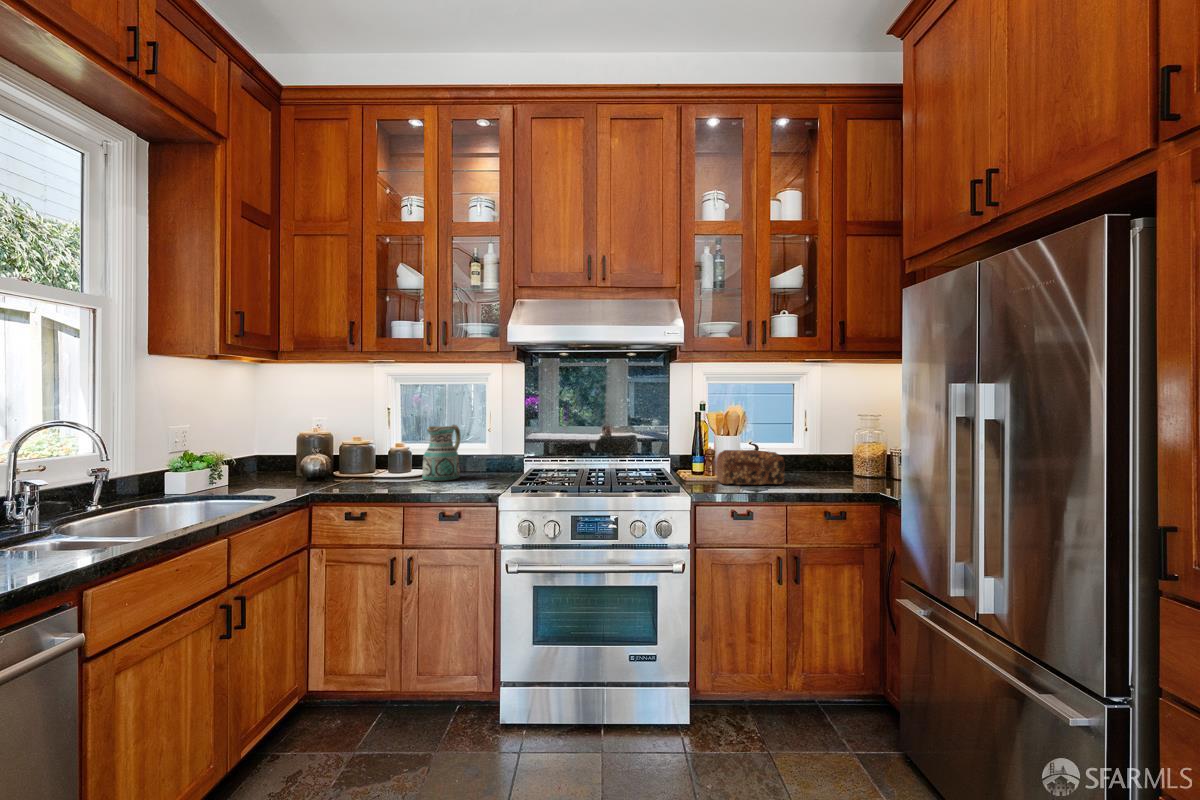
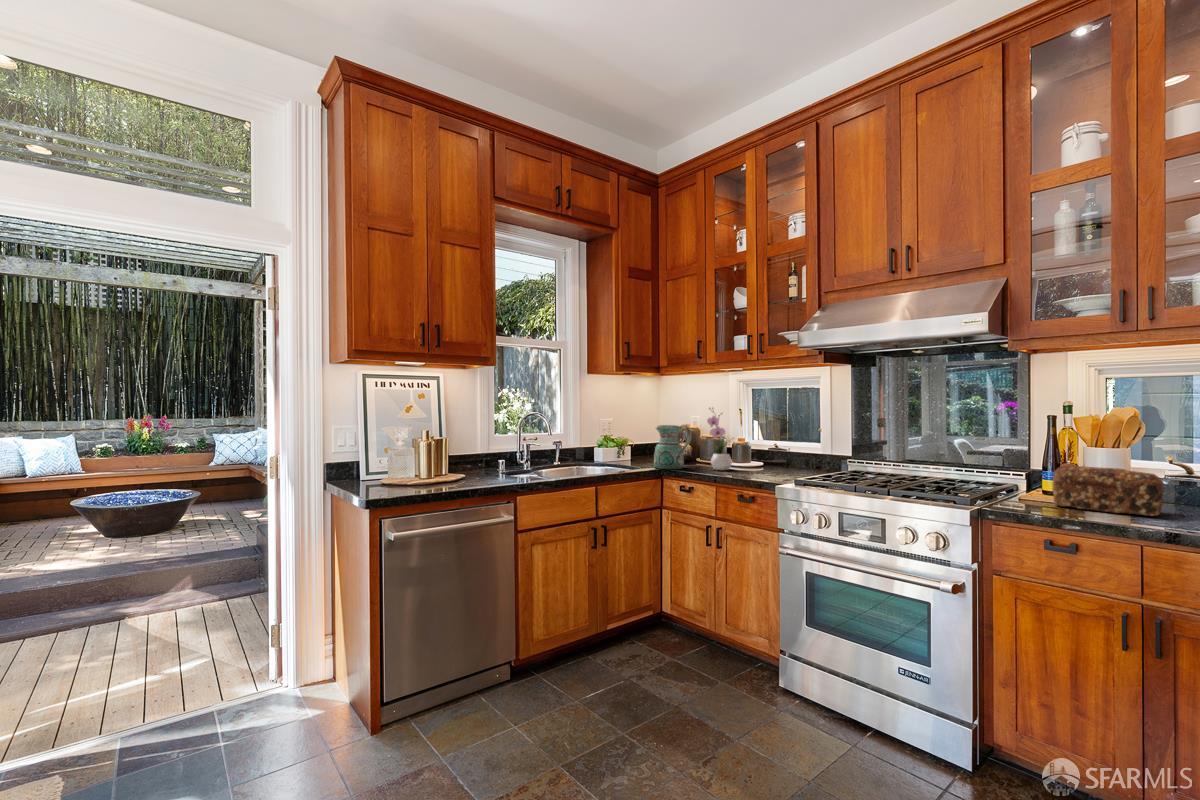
flower arrangement: none [374,406,408,486] -> present [707,408,732,470]
ceramic pitcher: present [422,425,461,481] -> present [654,424,691,469]

